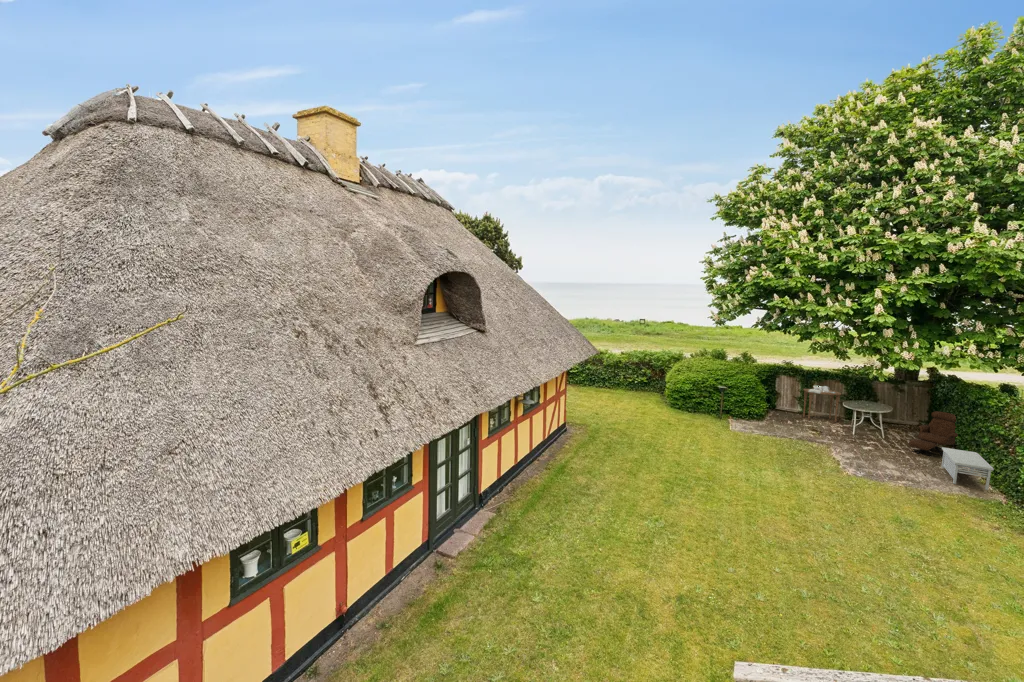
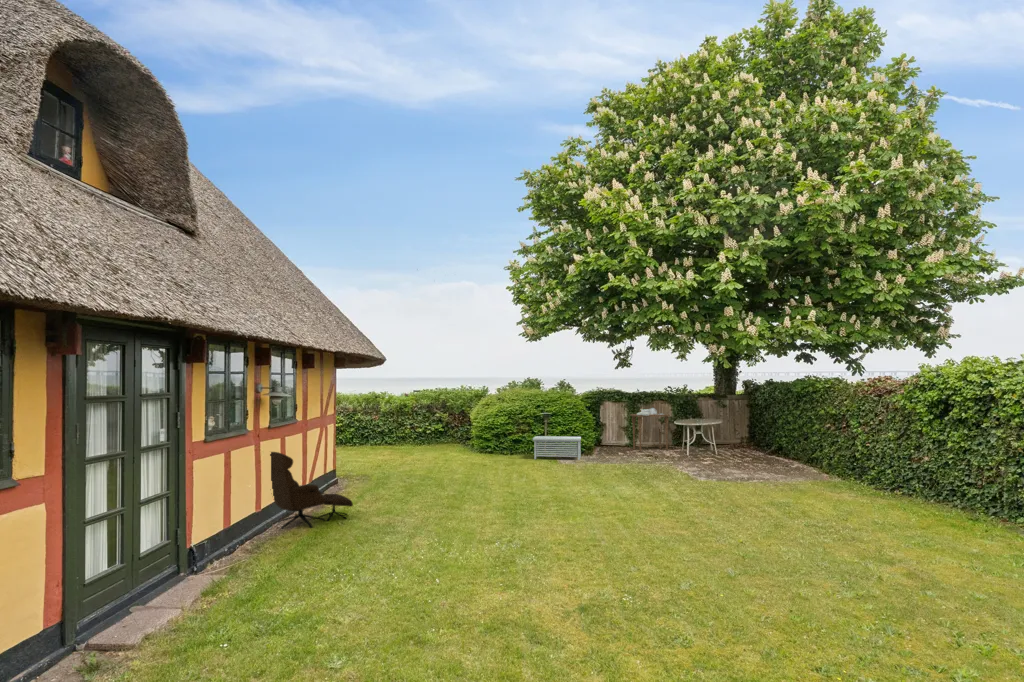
lounge chair: present [909,411,958,455] -> present [270,452,353,529]
storage bench: present [941,447,994,490] -> present [533,436,581,460]

